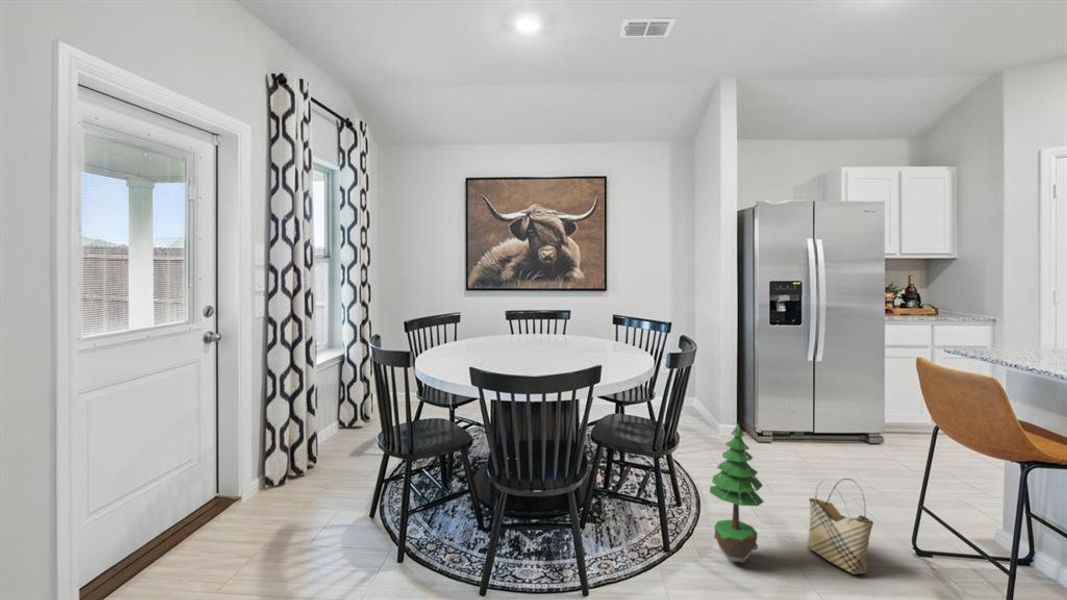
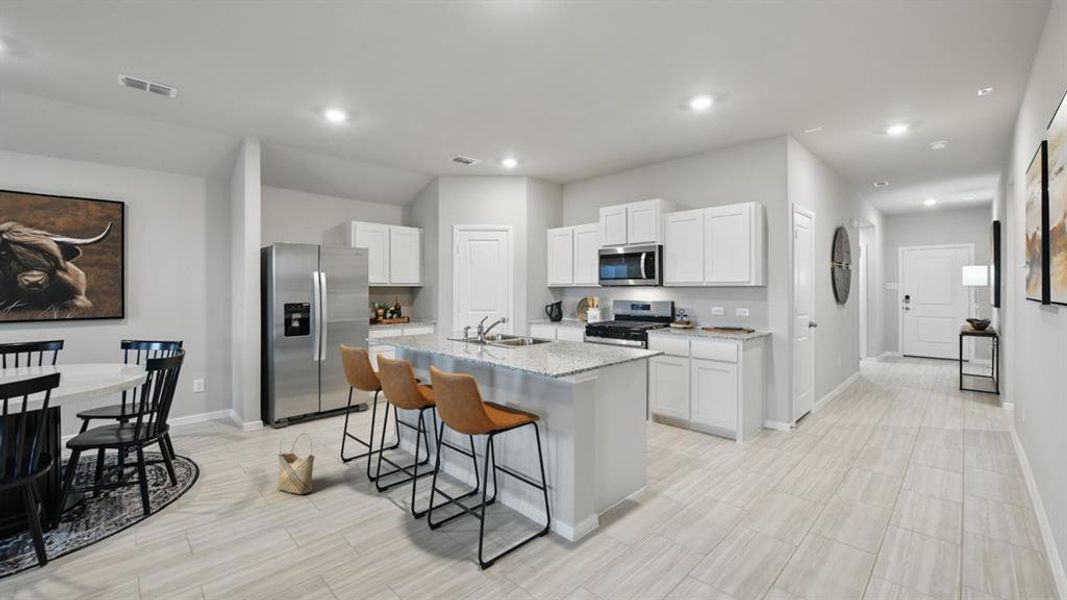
potted tree: present [710,424,764,562] -> none [187,411,234,517]

